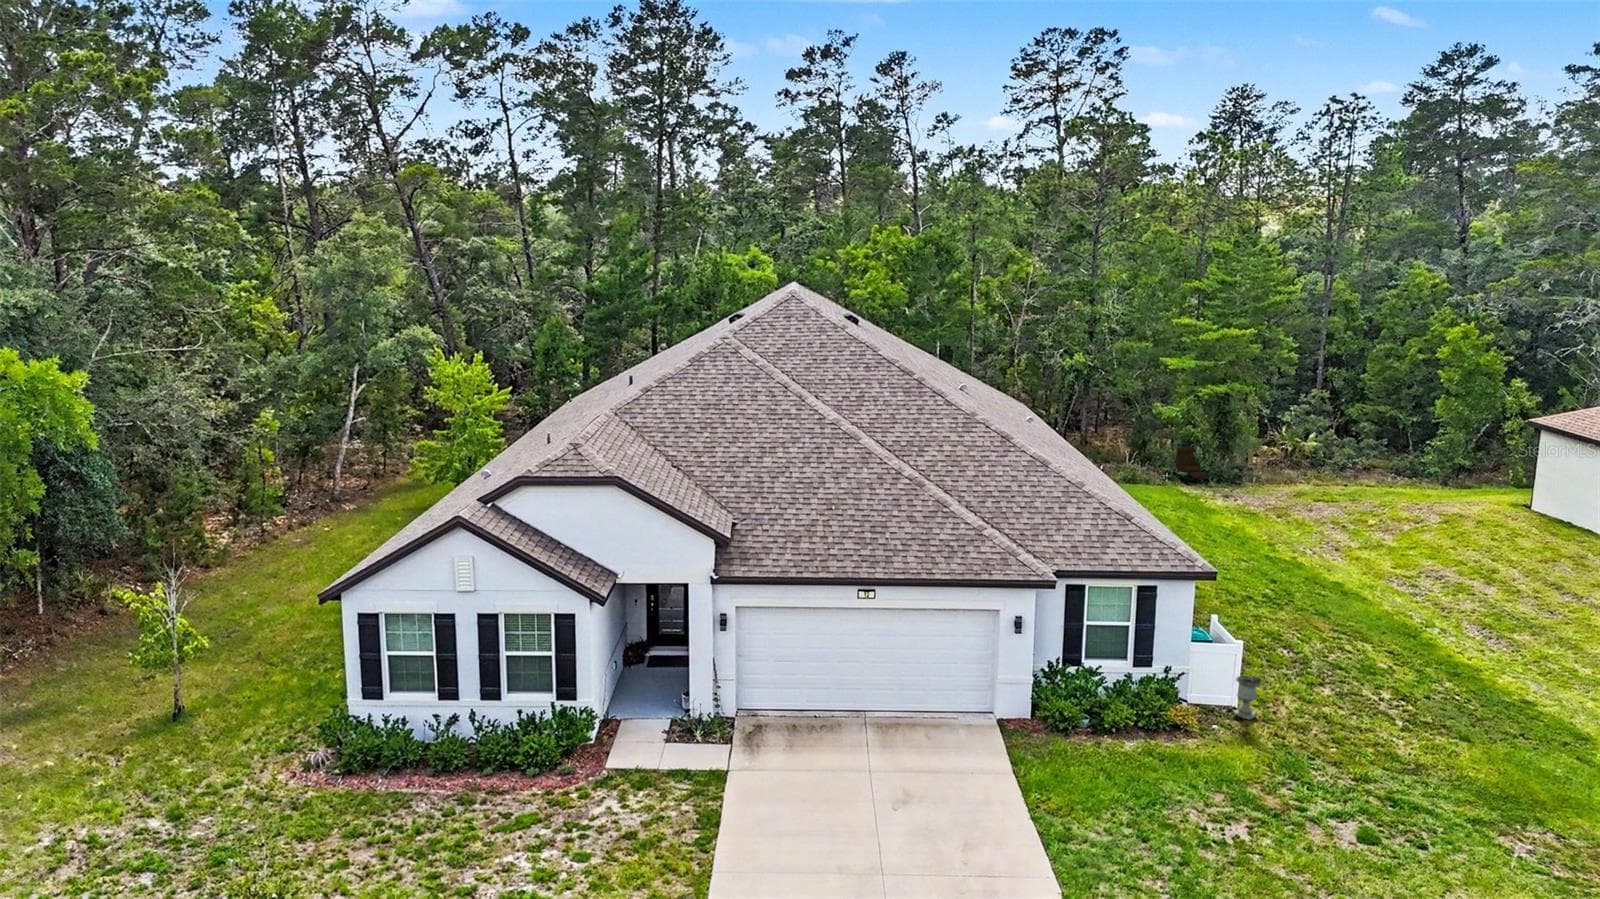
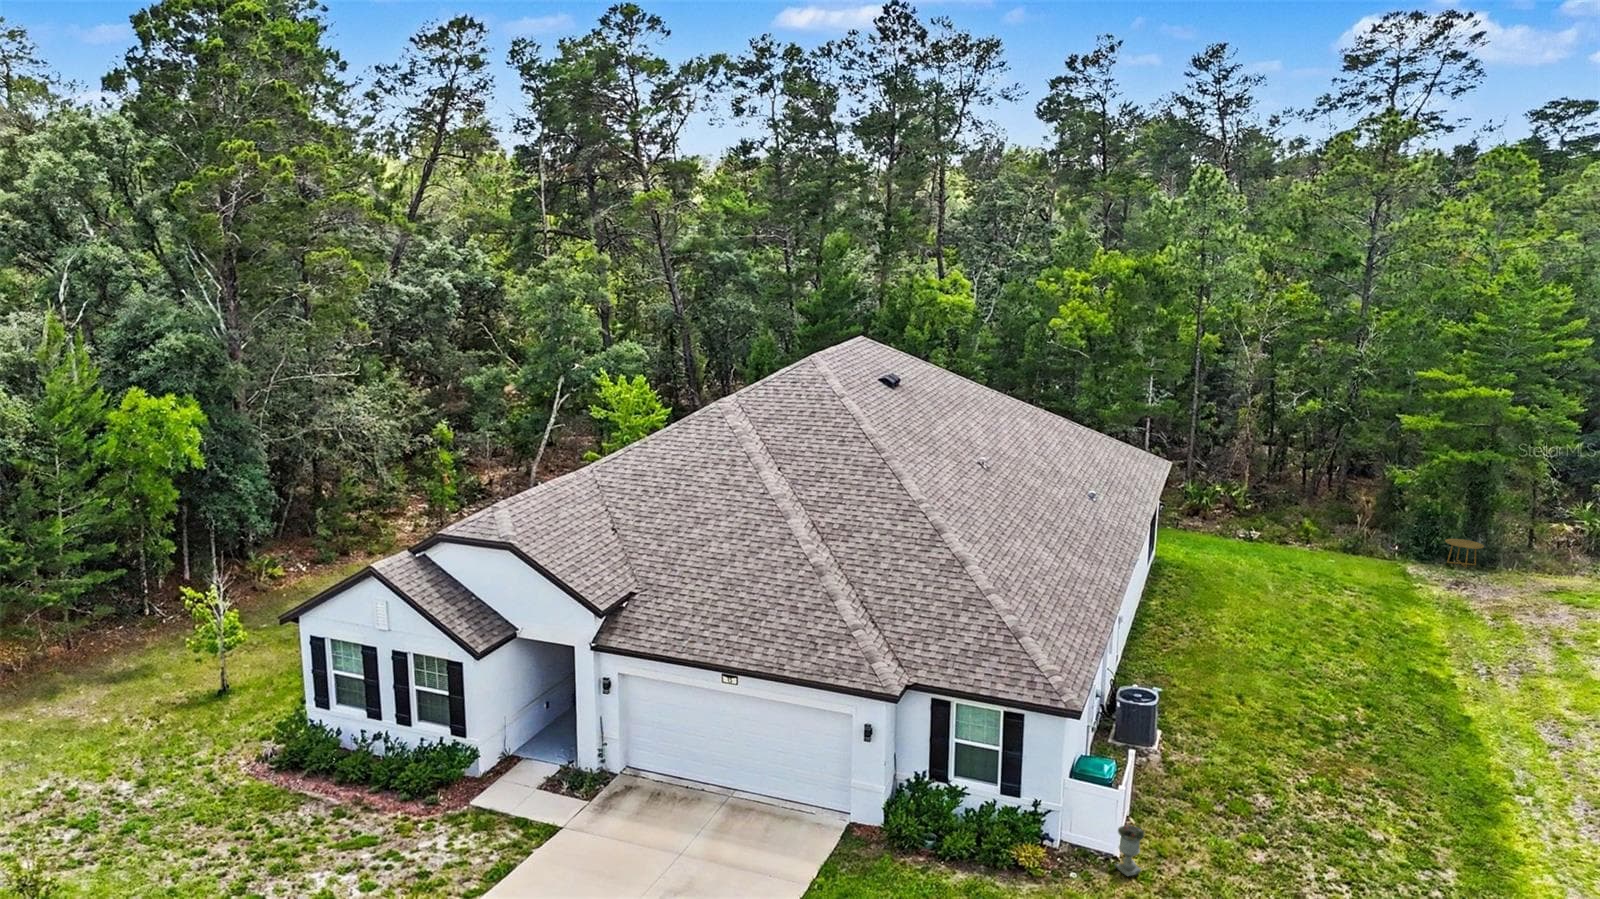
lounge chair: present [1175,447,1207,483] -> none [1358,517,1391,562]
round table: none [1243,459,1274,483] -> present [1445,539,1484,568]

